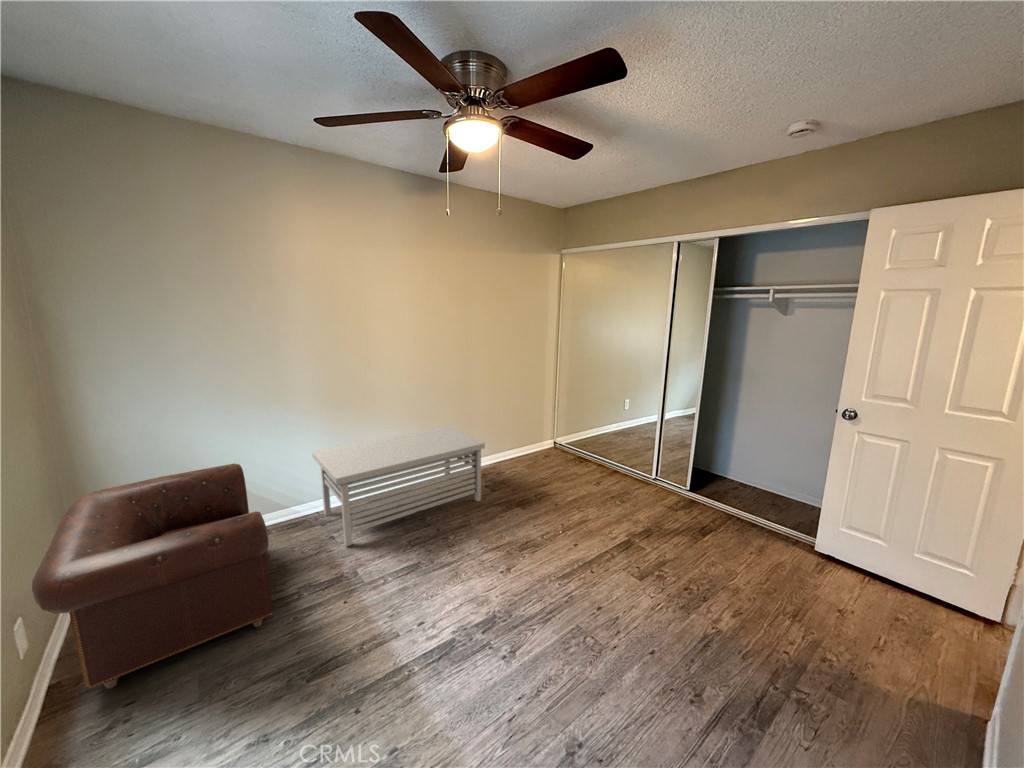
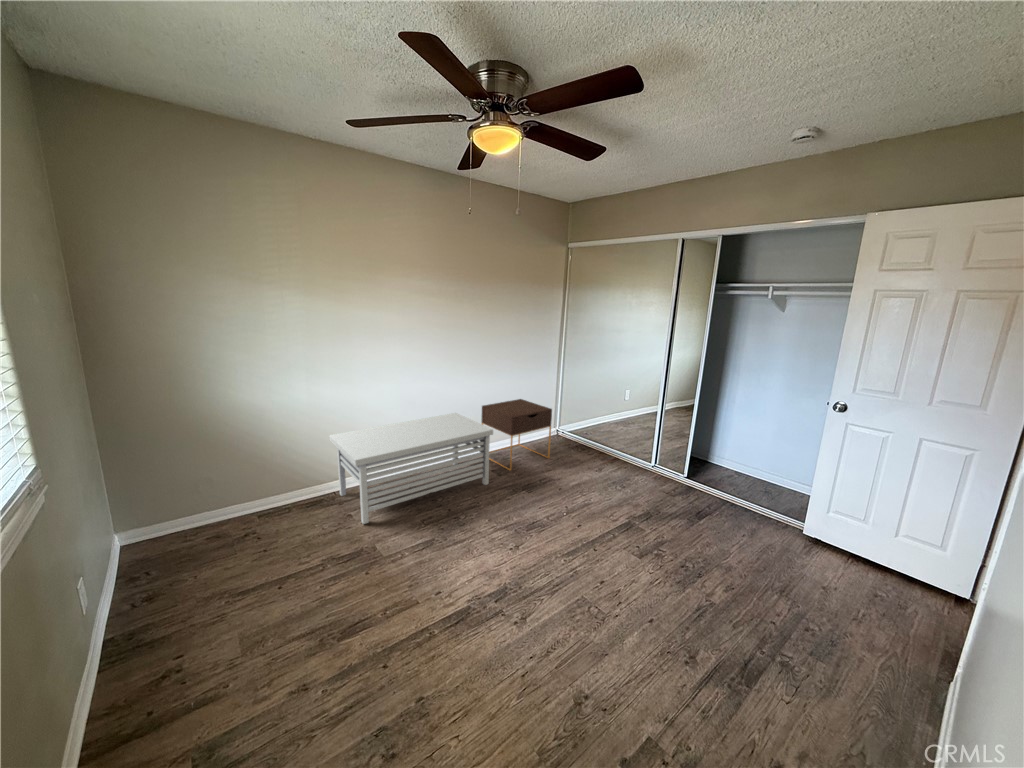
nightstand: none [474,410,547,486] -> present [482,399,552,470]
armchair: present [32,463,273,690] -> none [92,444,302,645]

